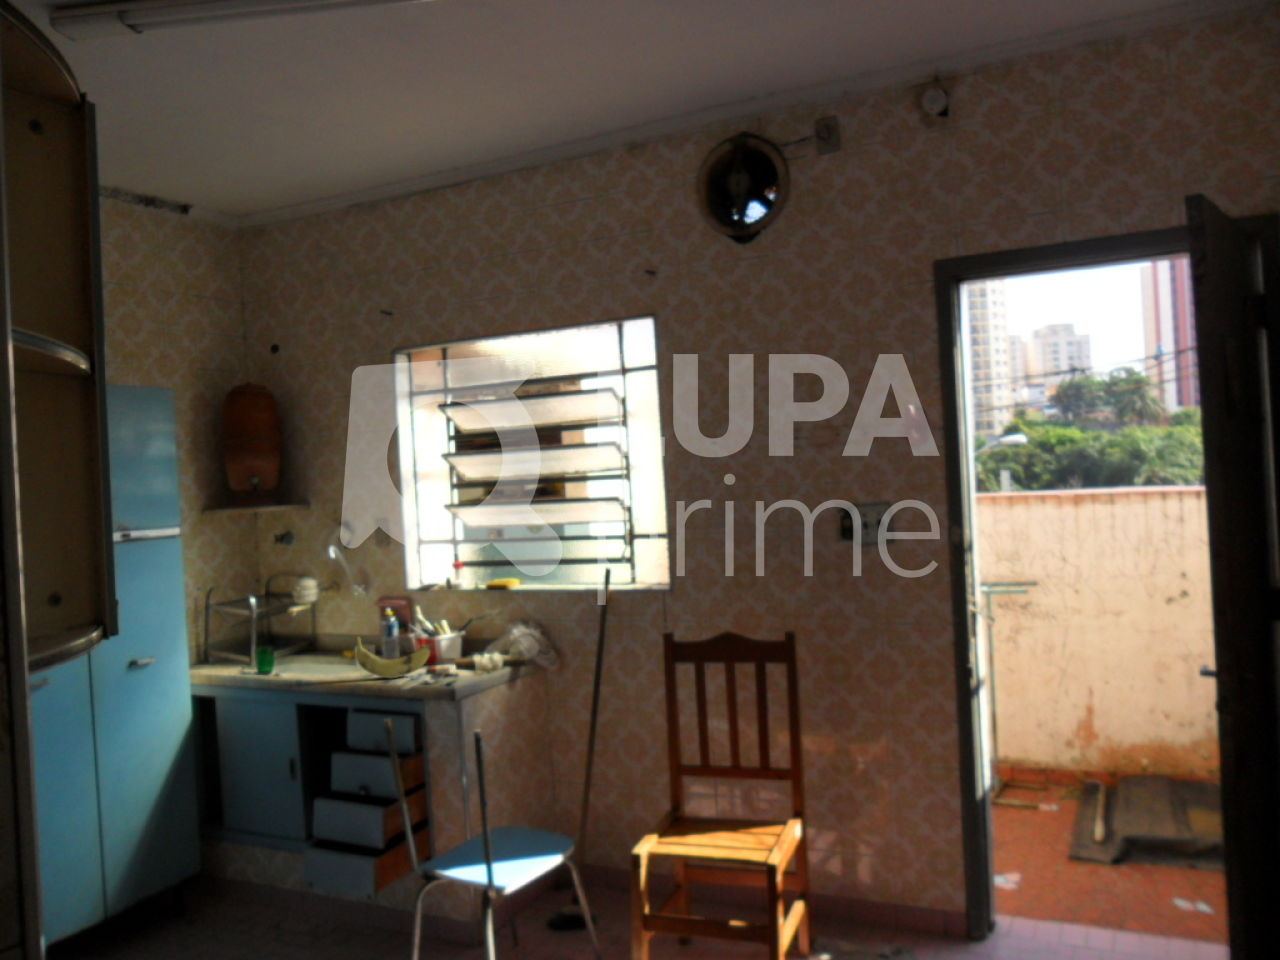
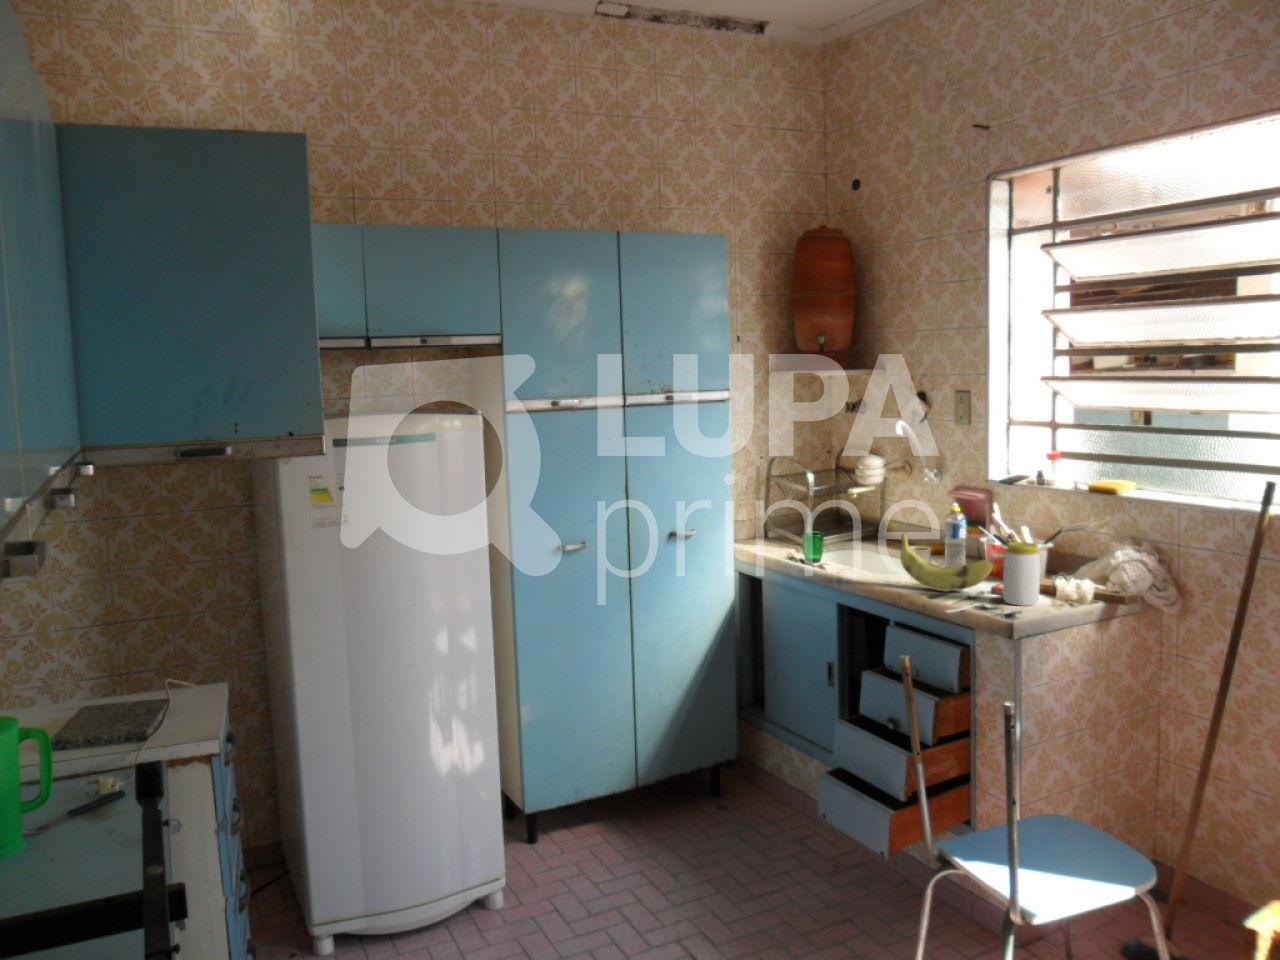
jar: none [440,630,467,679] -> present [1003,542,1040,606]

